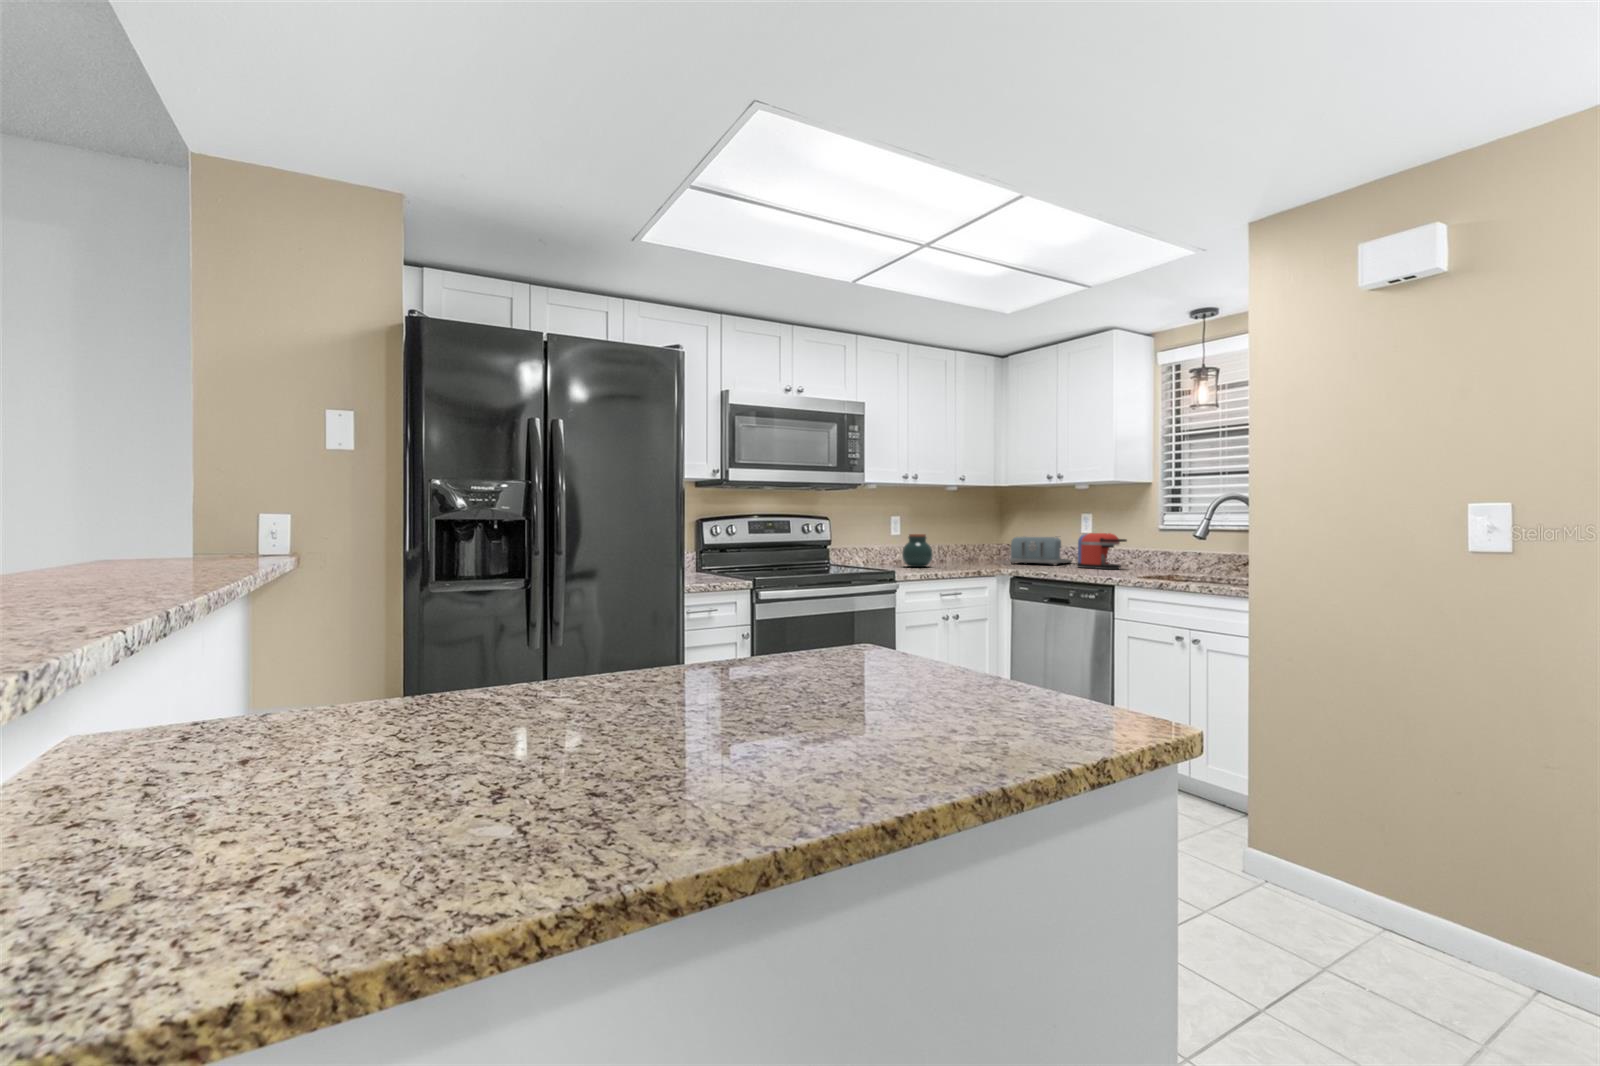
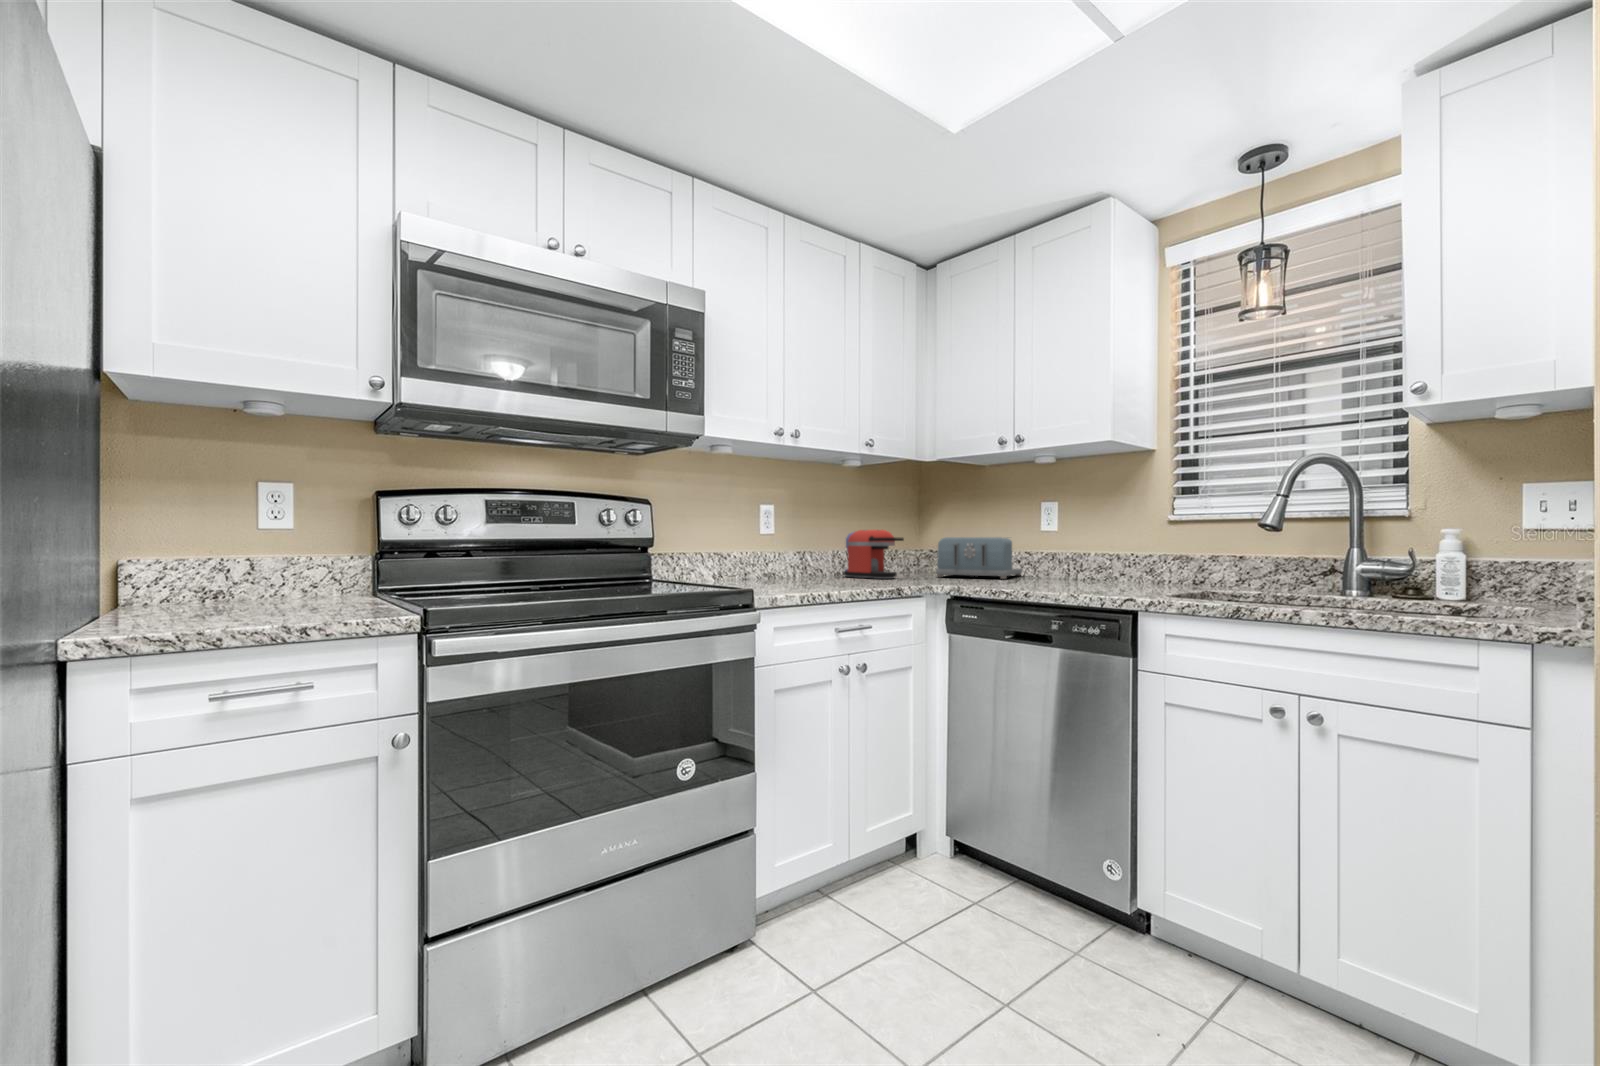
coffee maker: present [1076,533,1127,569] -> present [843,530,904,579]
jar: present [902,534,933,567] -> none [776,531,823,582]

